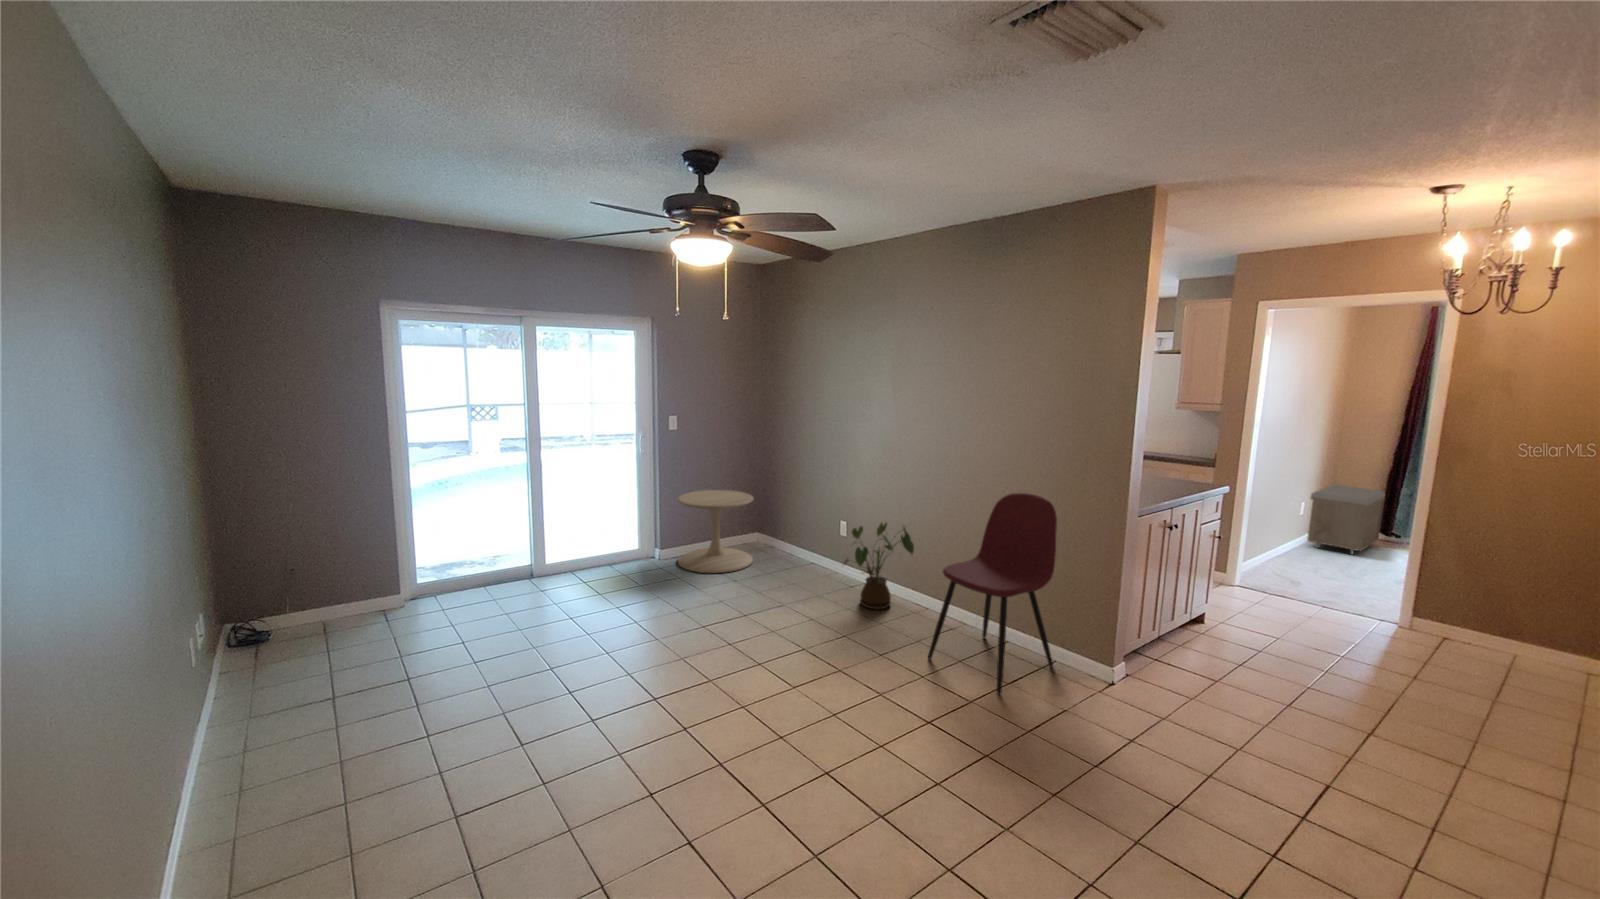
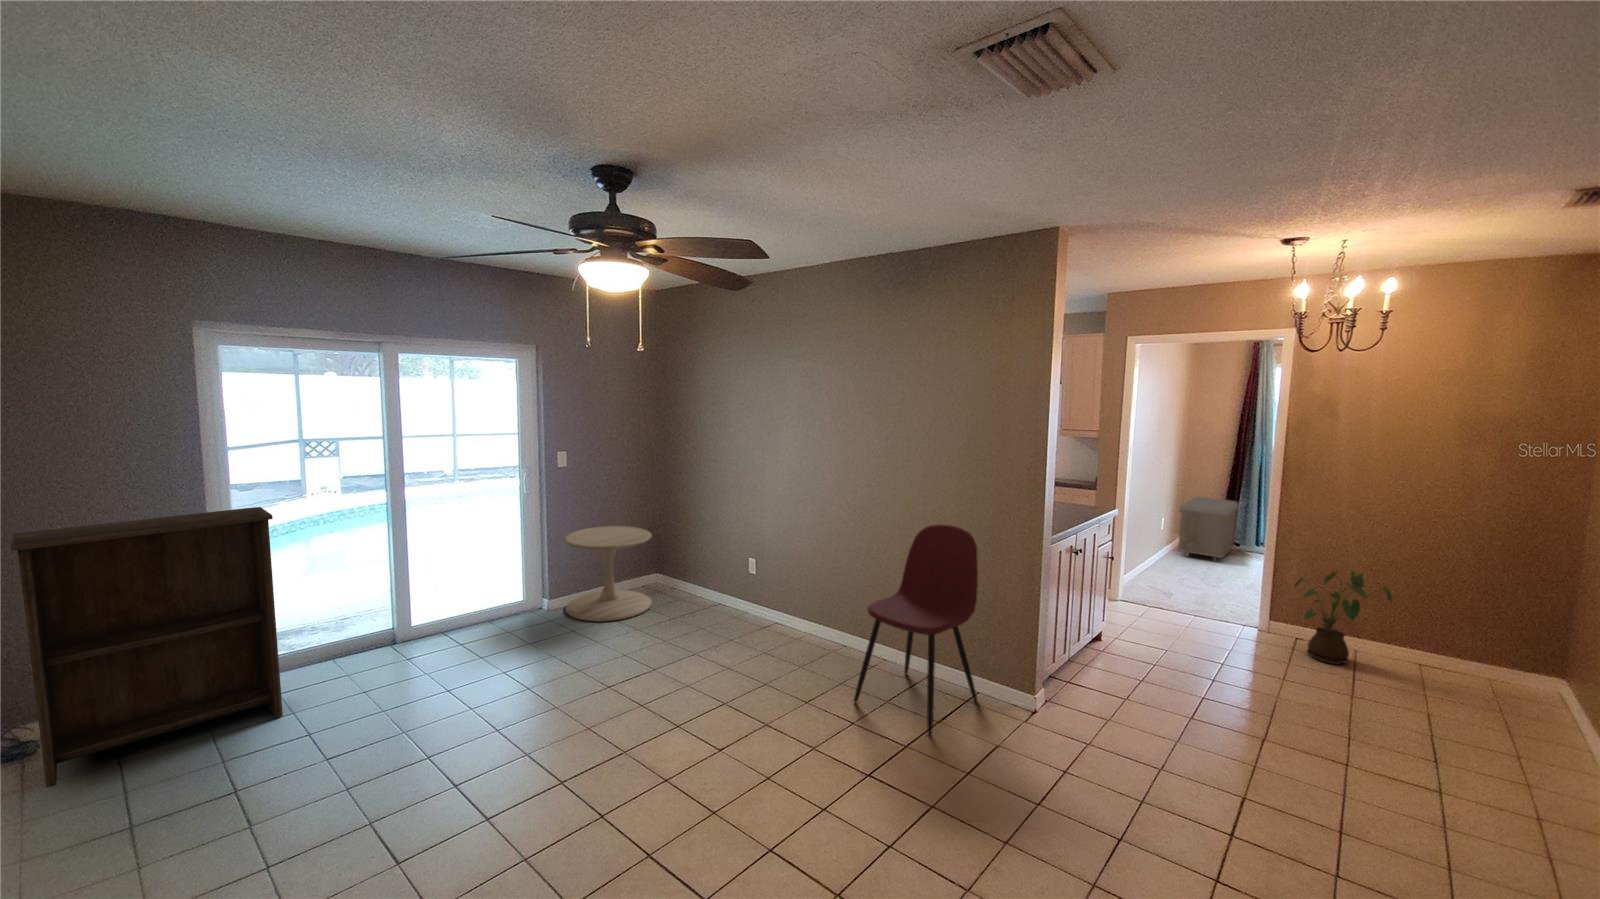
bookshelf: none [261,457,449,664] -> present [11,507,283,788]
house plant: present [844,523,914,609] -> present [1295,571,1392,664]

